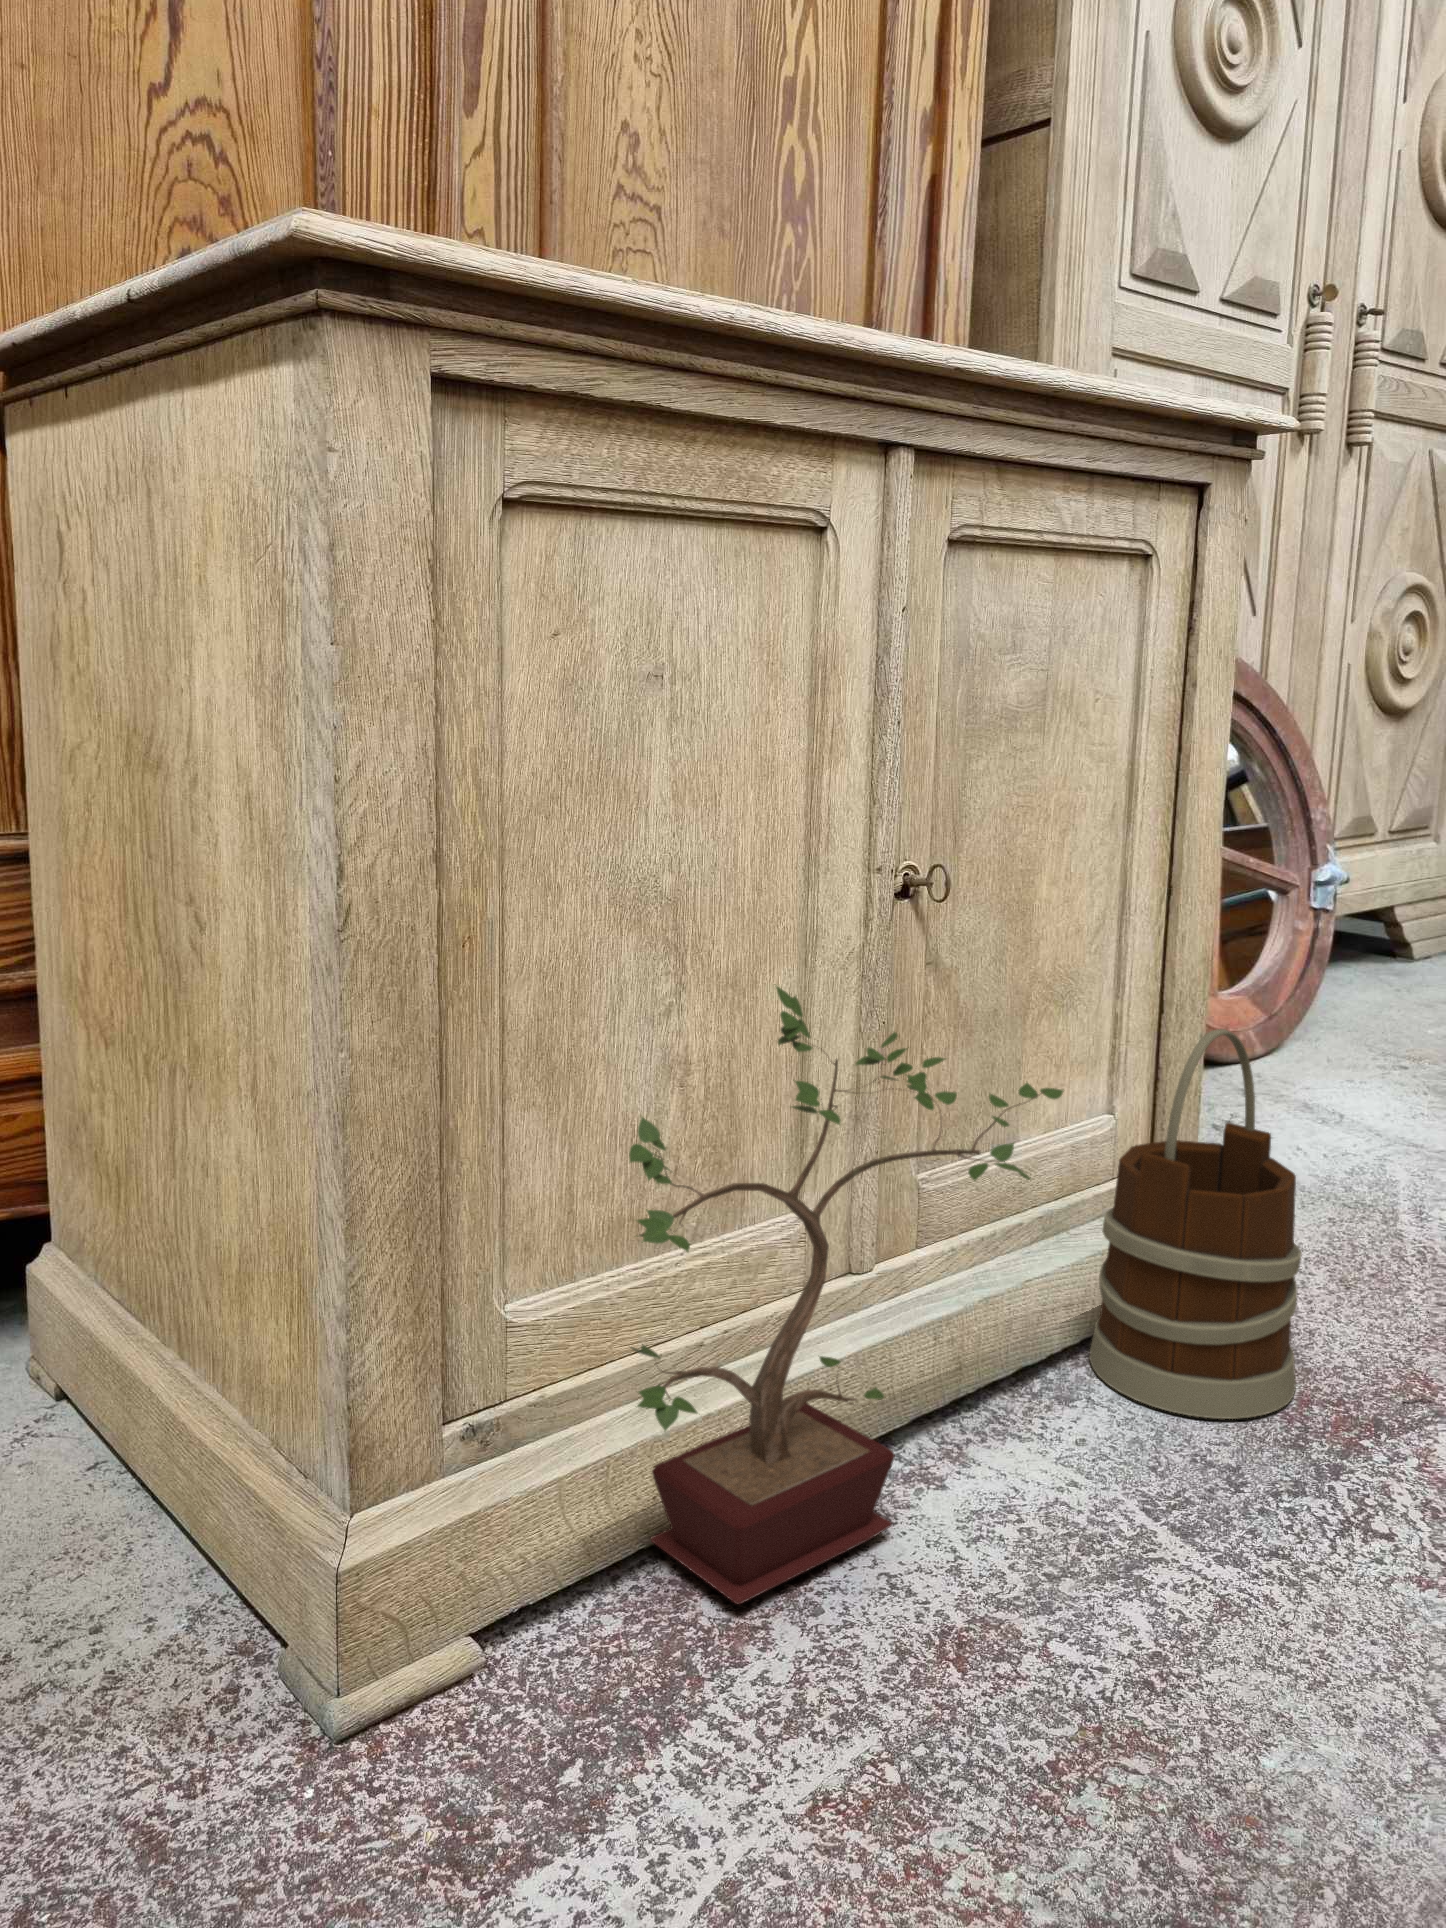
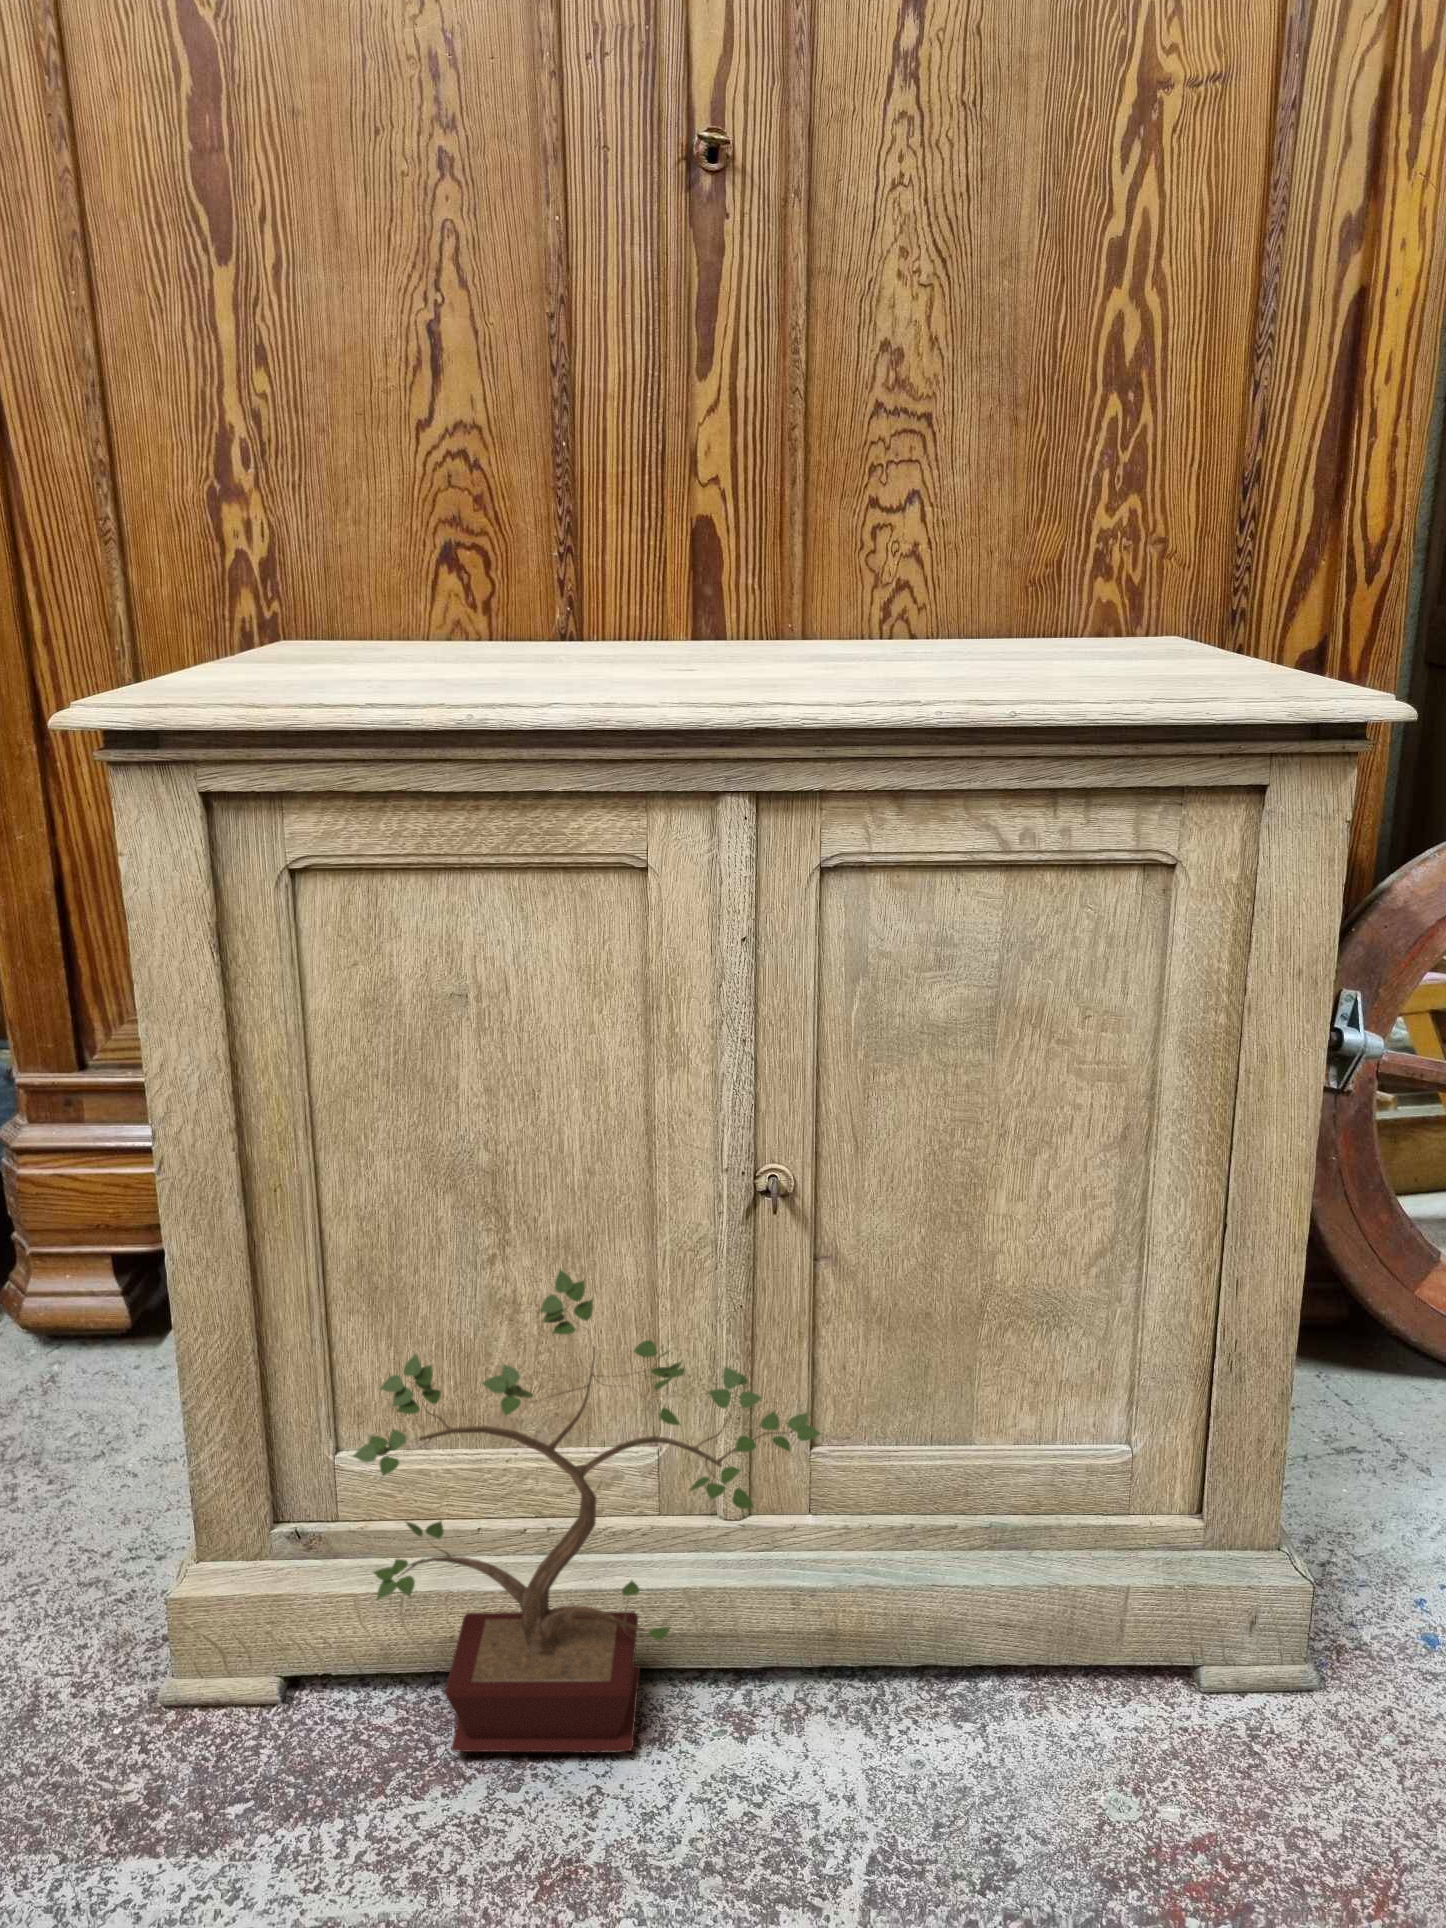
wooden bucket: present [1089,1029,1302,1419] -> none [1013,1405,1236,1832]

